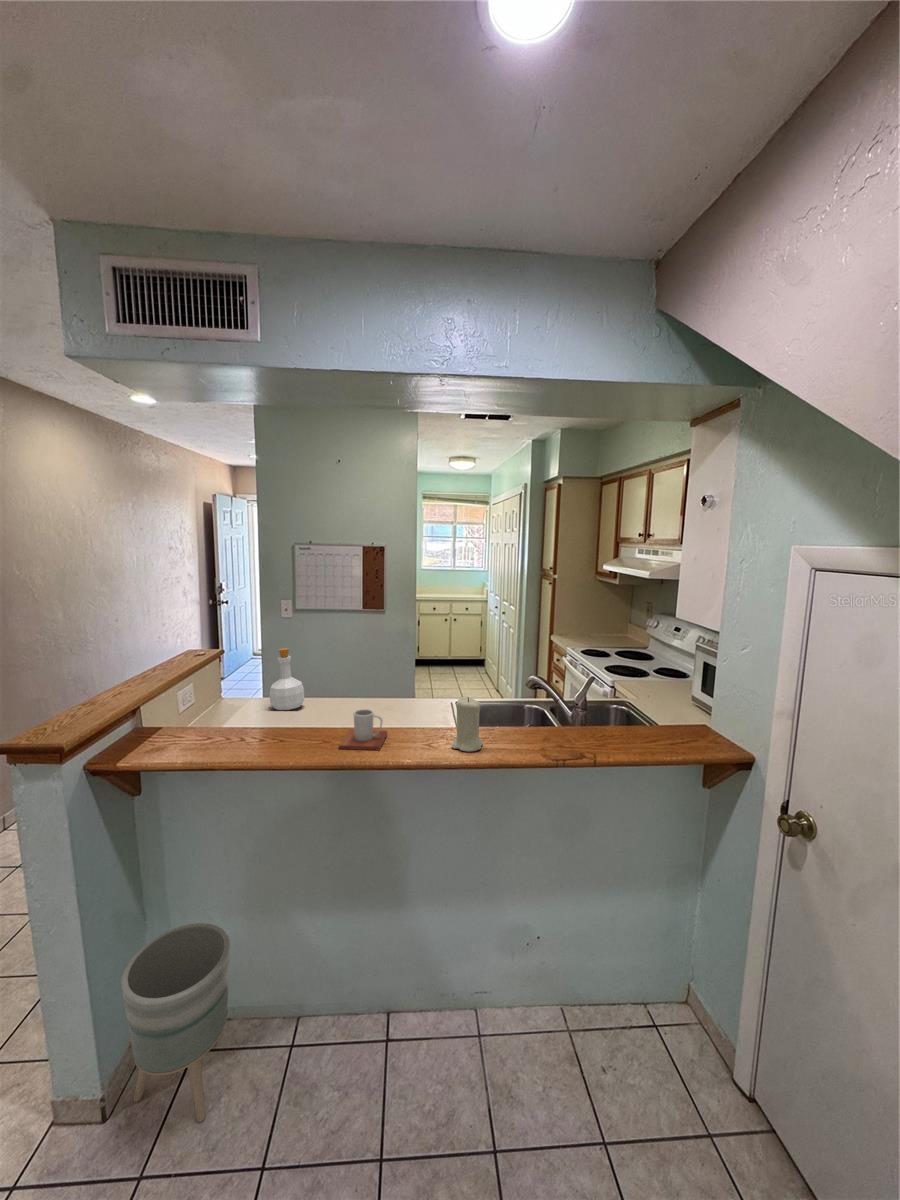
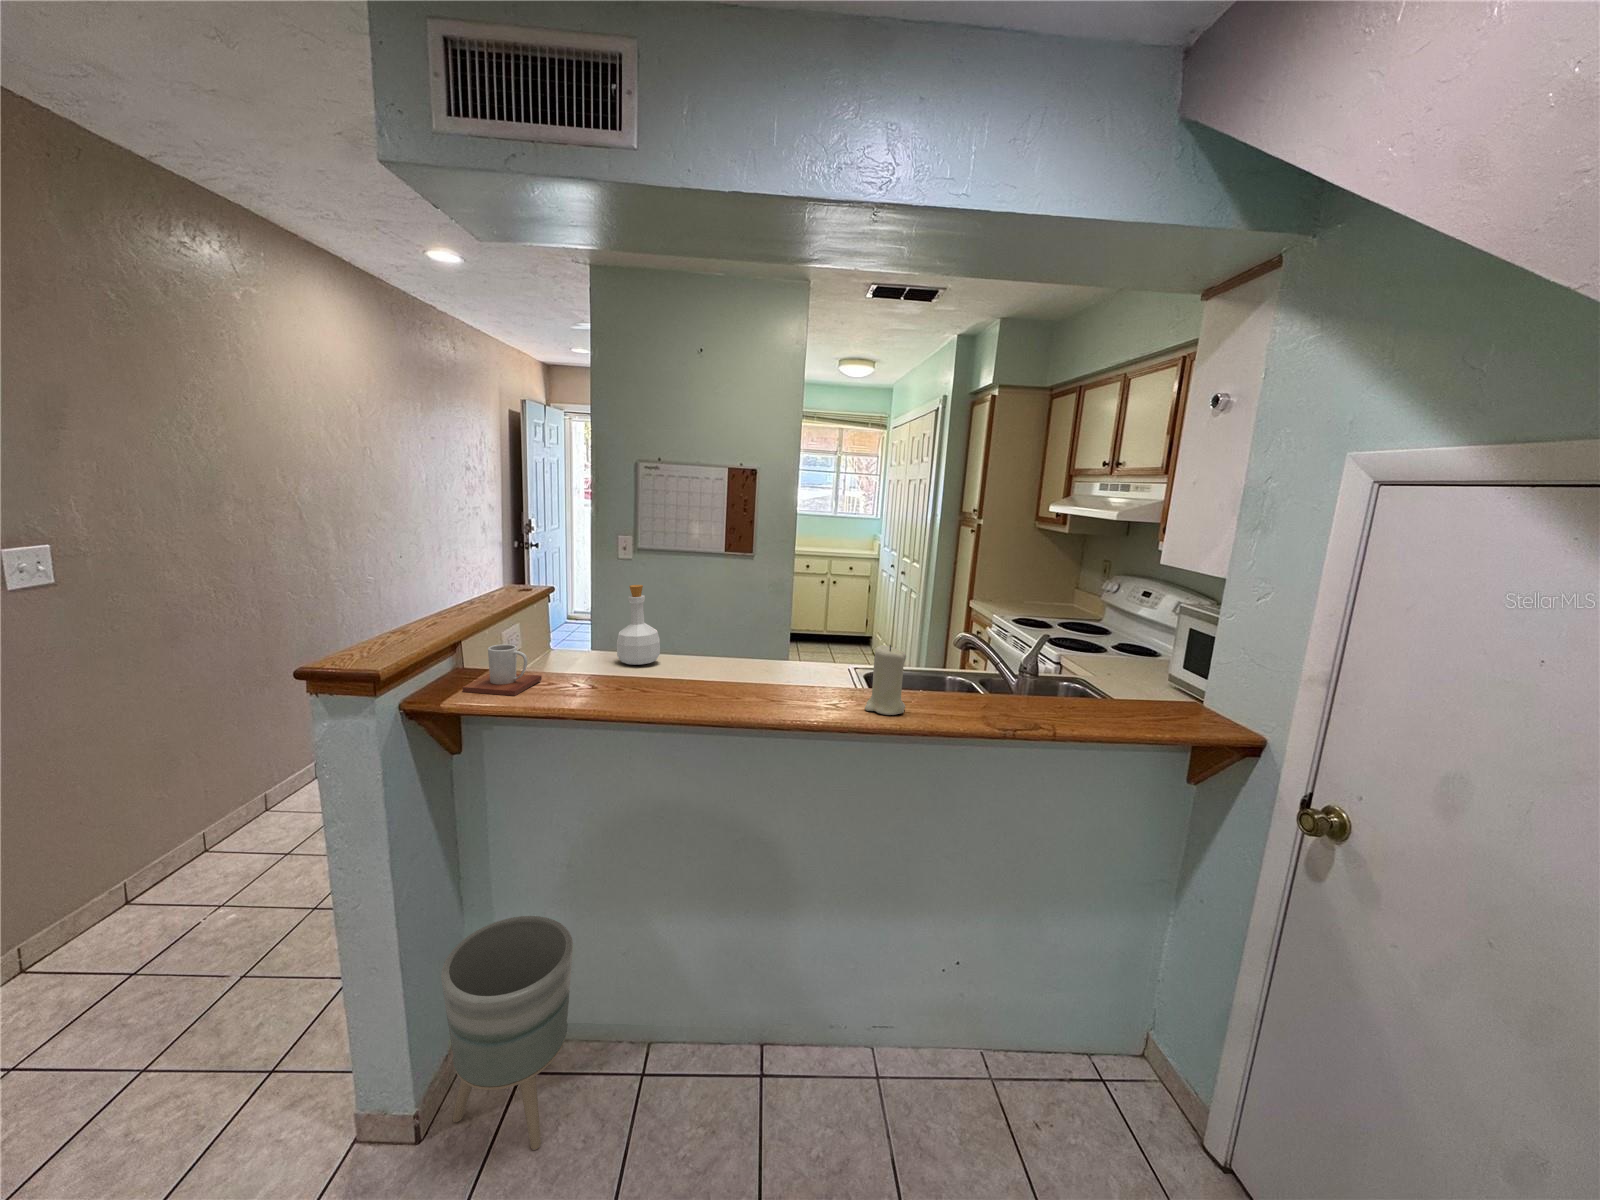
mug: present [339,709,387,750] -> present [462,644,542,696]

